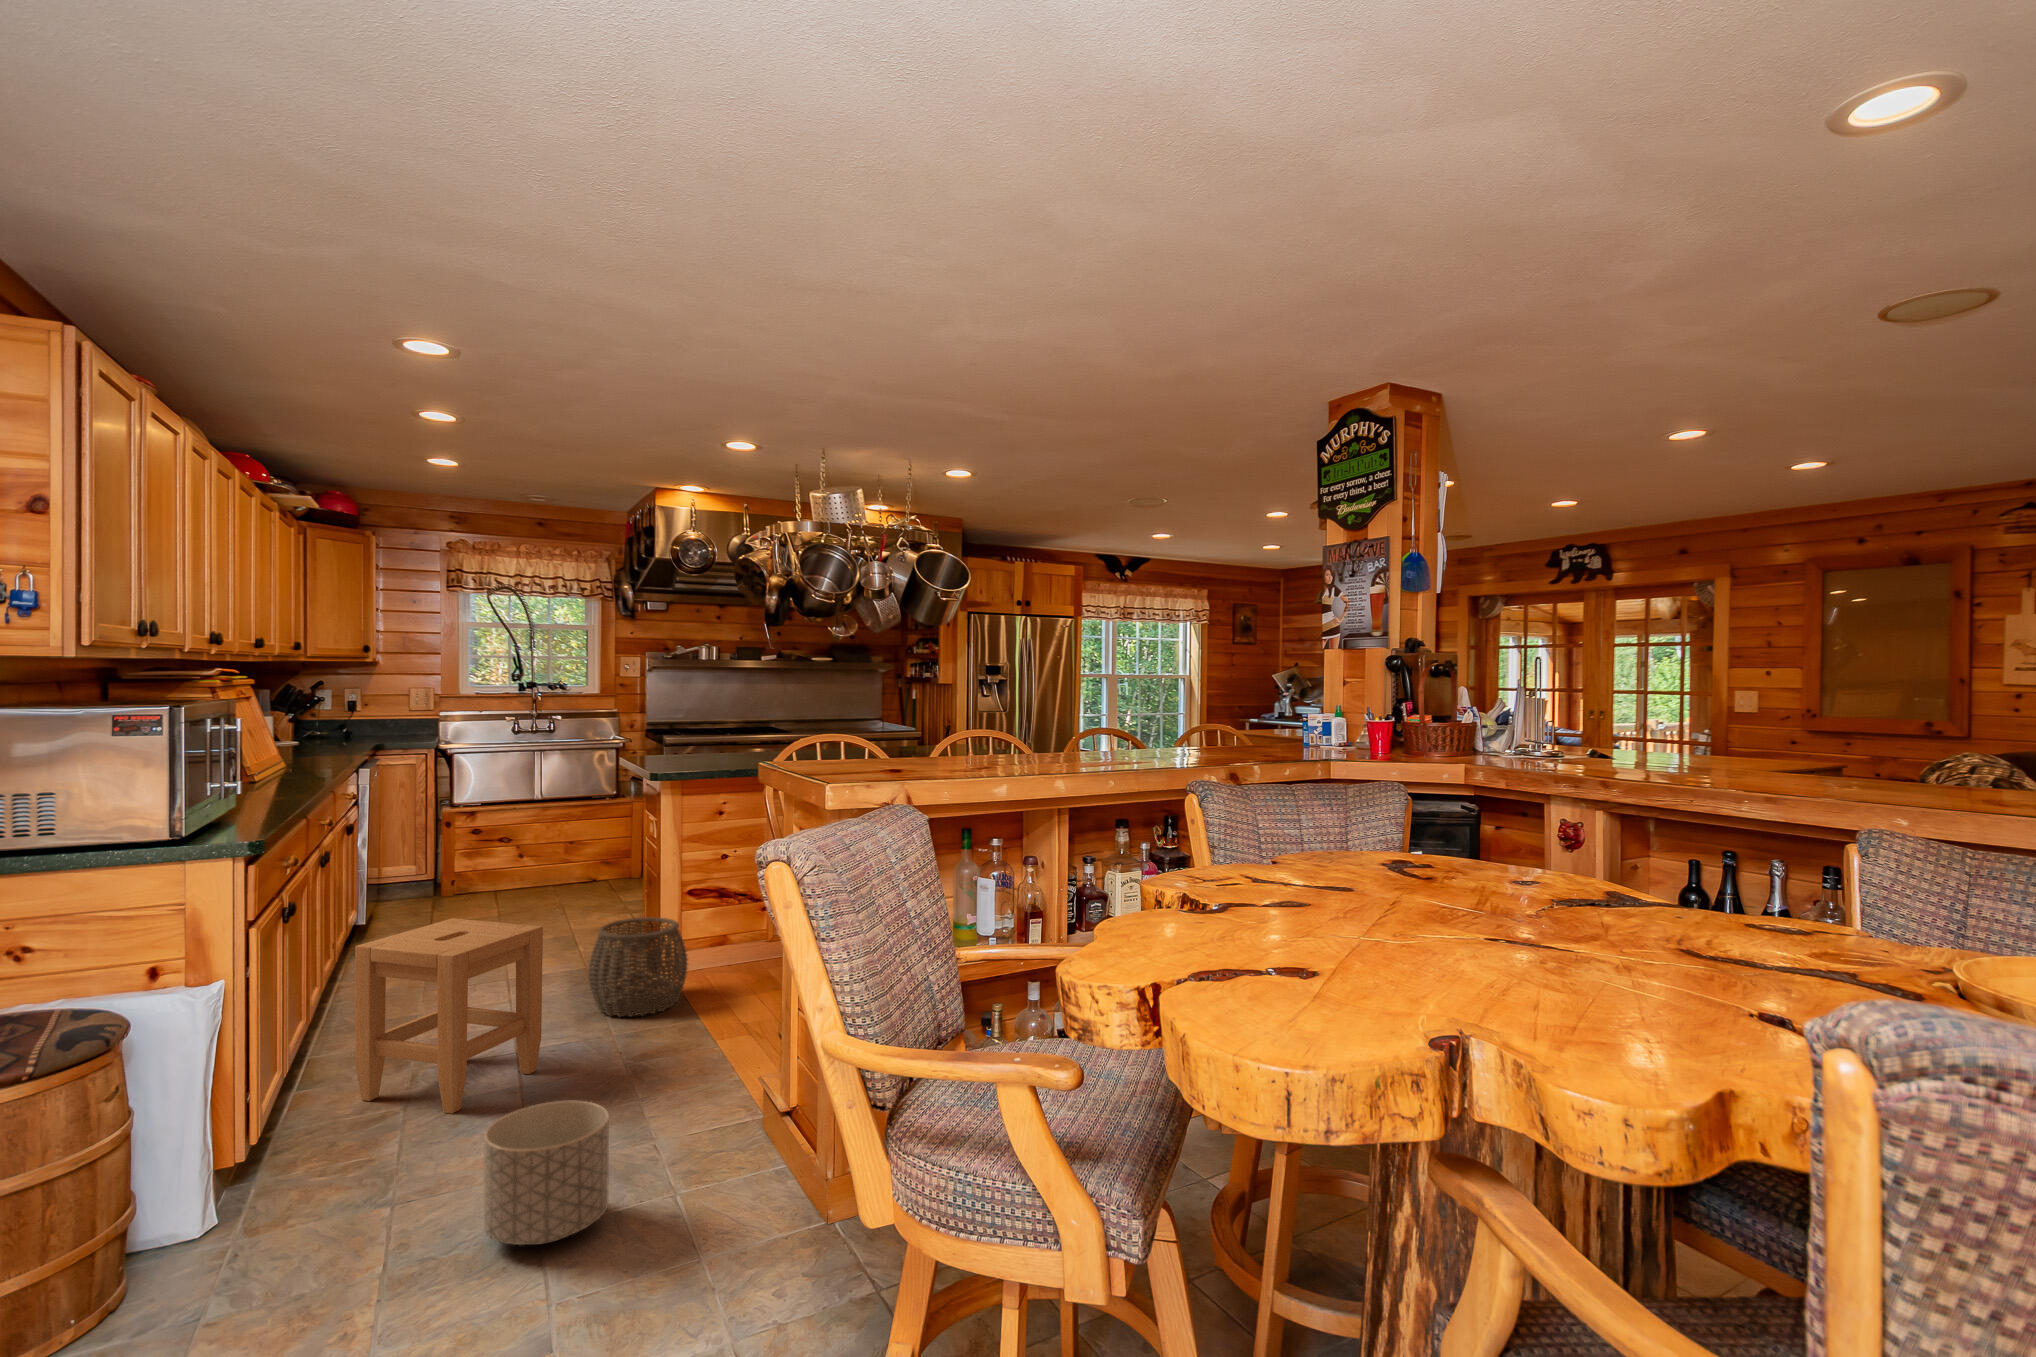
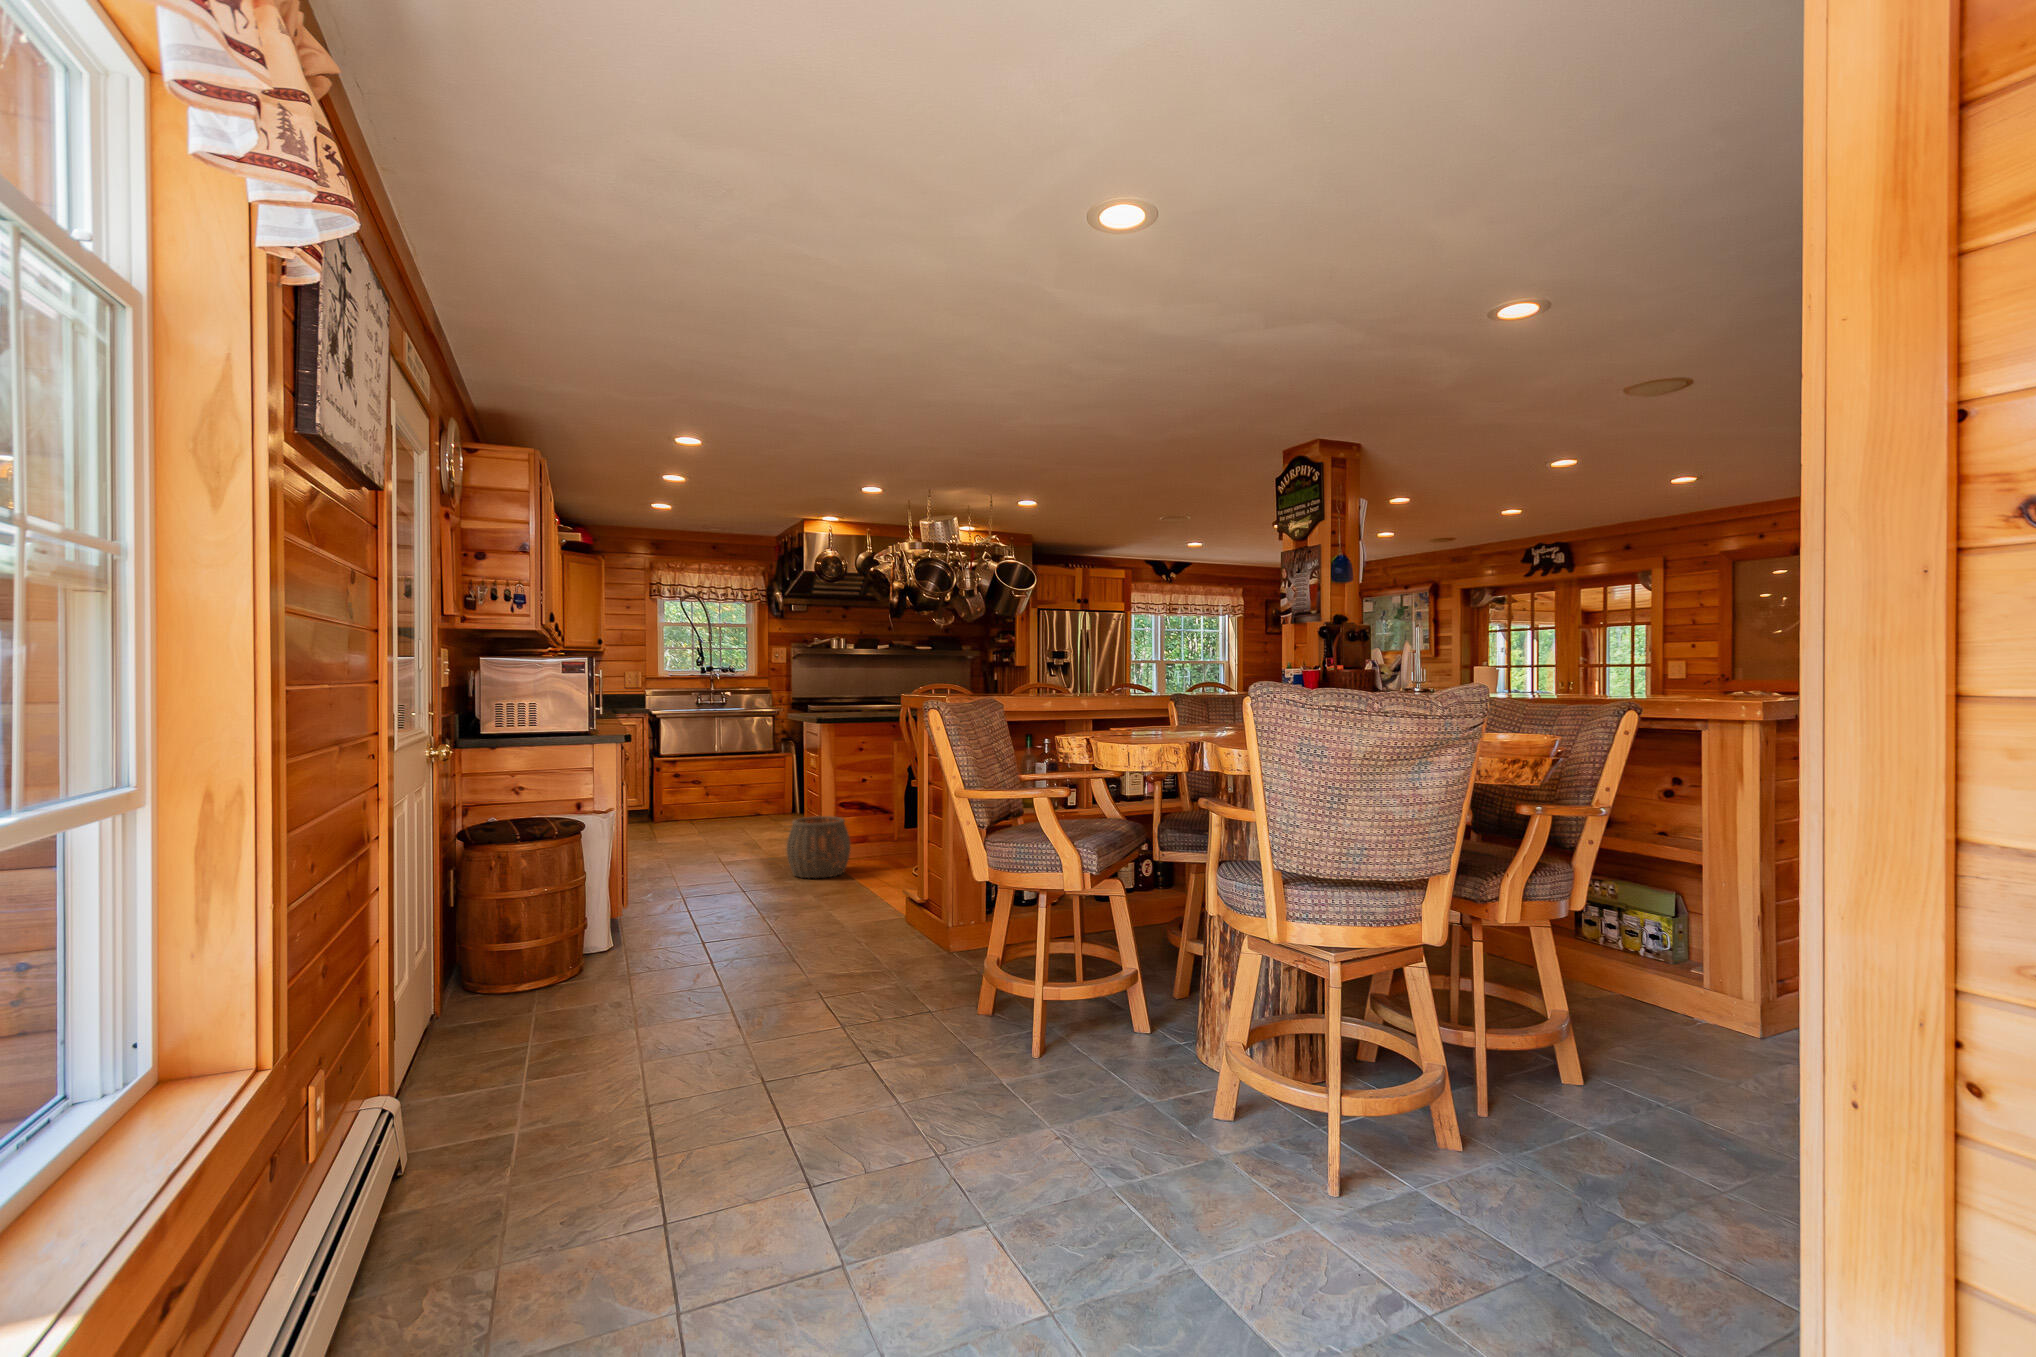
stool: present [355,918,543,1114] -> none [662,804,769,915]
planter: present [484,1101,609,1245] -> none [770,885,836,957]

